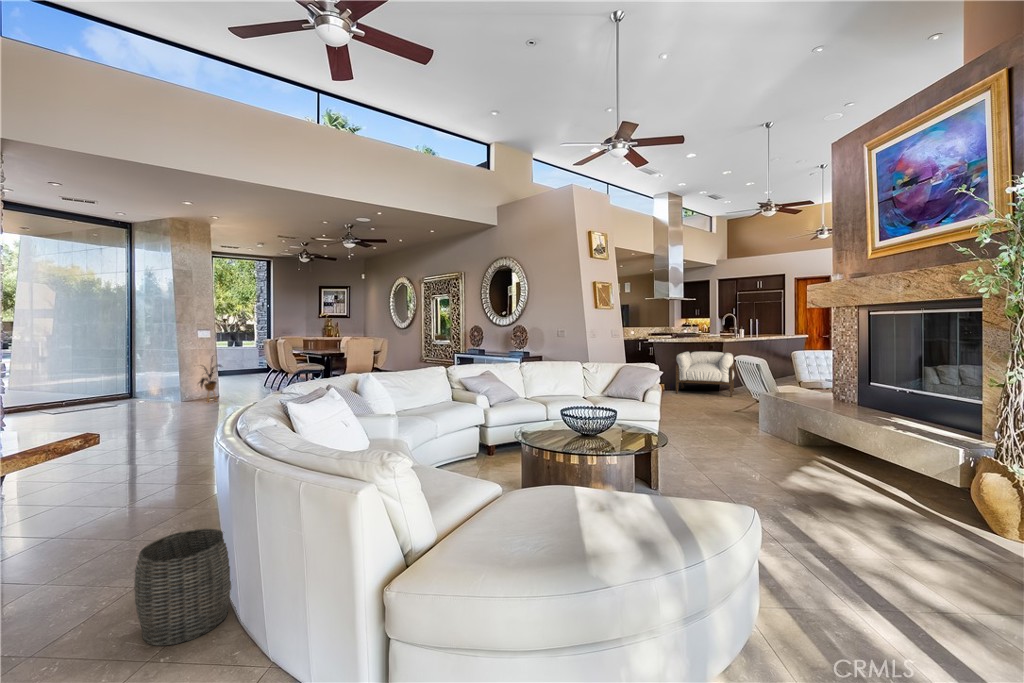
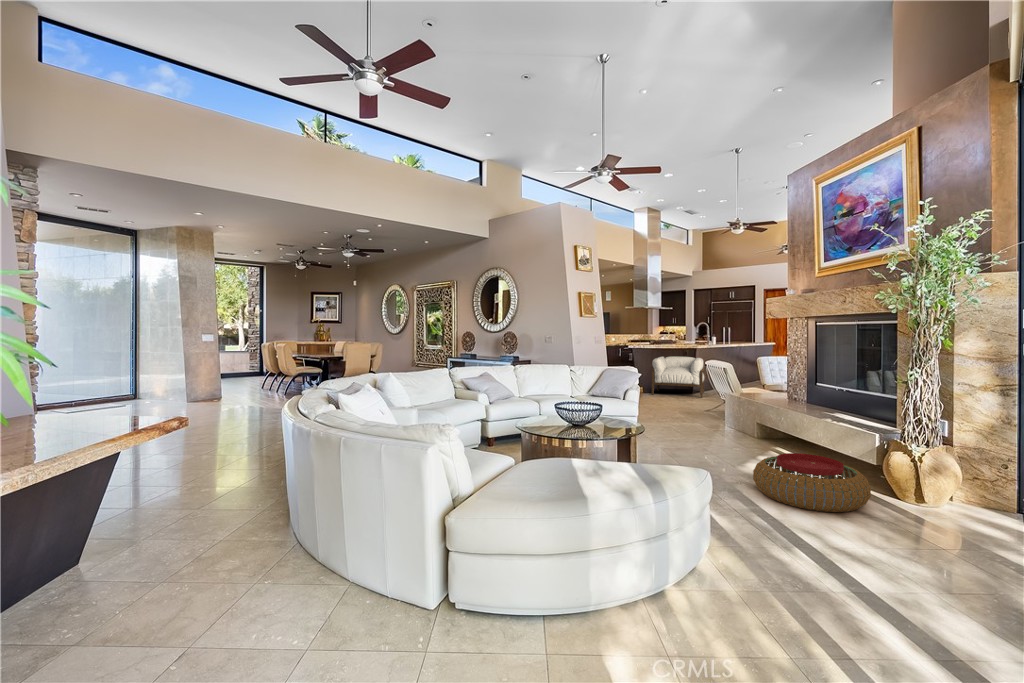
house plant: present [199,356,221,400] -> none [198,357,228,402]
pouf: none [799,470,953,547] -> present [753,453,871,512]
woven basket: present [134,529,231,646] -> none [224,496,298,585]

